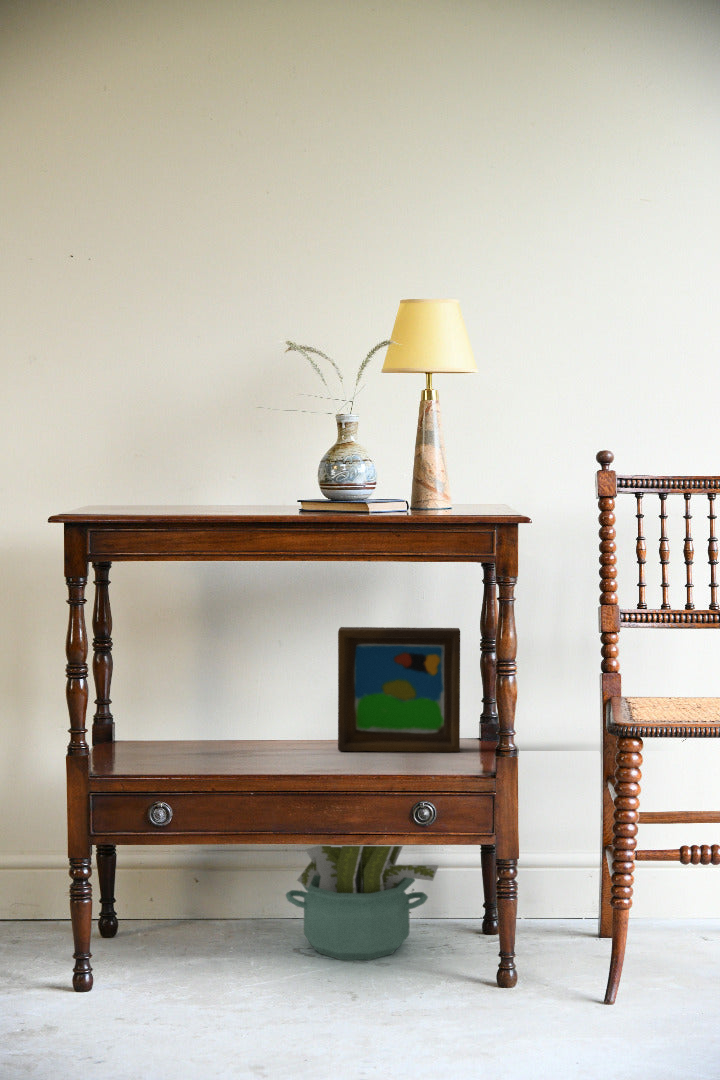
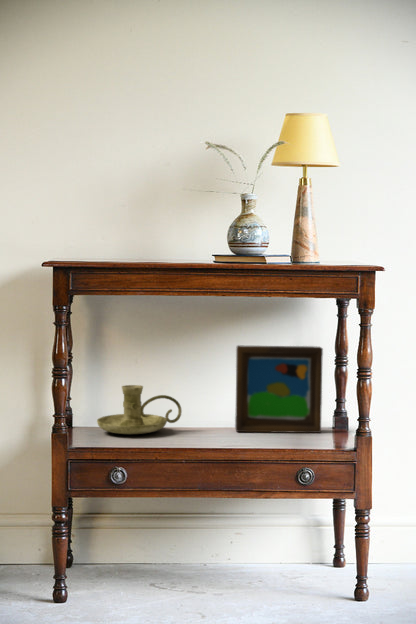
candle holder: none [140,685,262,755] -> present [97,385,182,434]
decorative plant: present [286,846,438,960] -> none [197,475,304,578]

